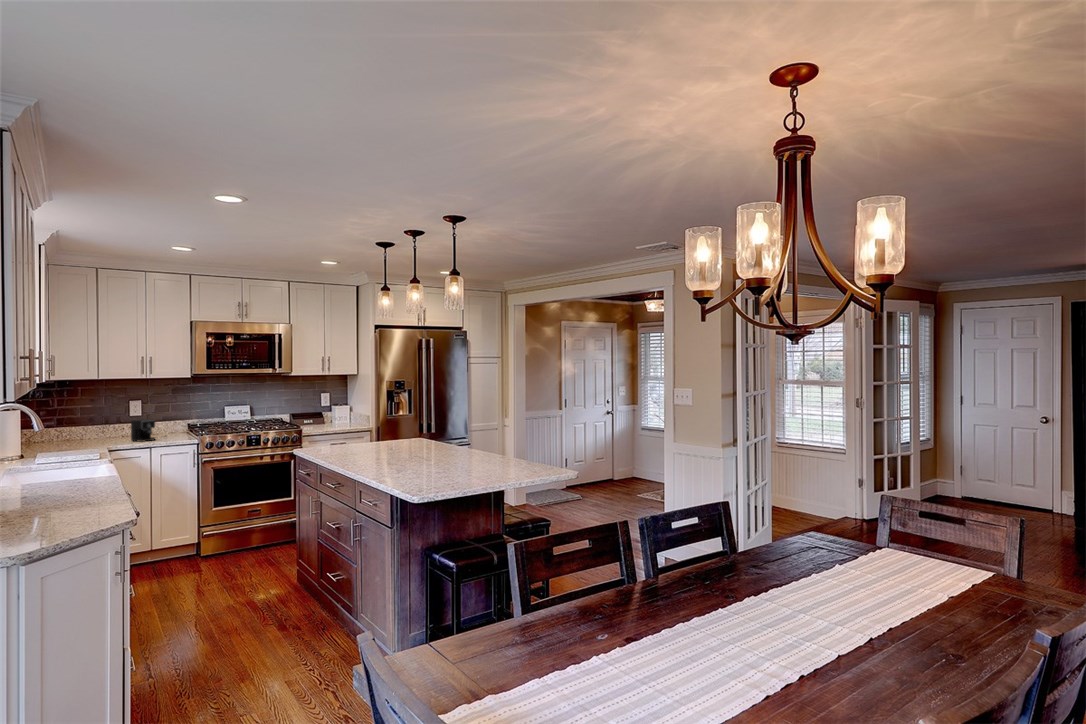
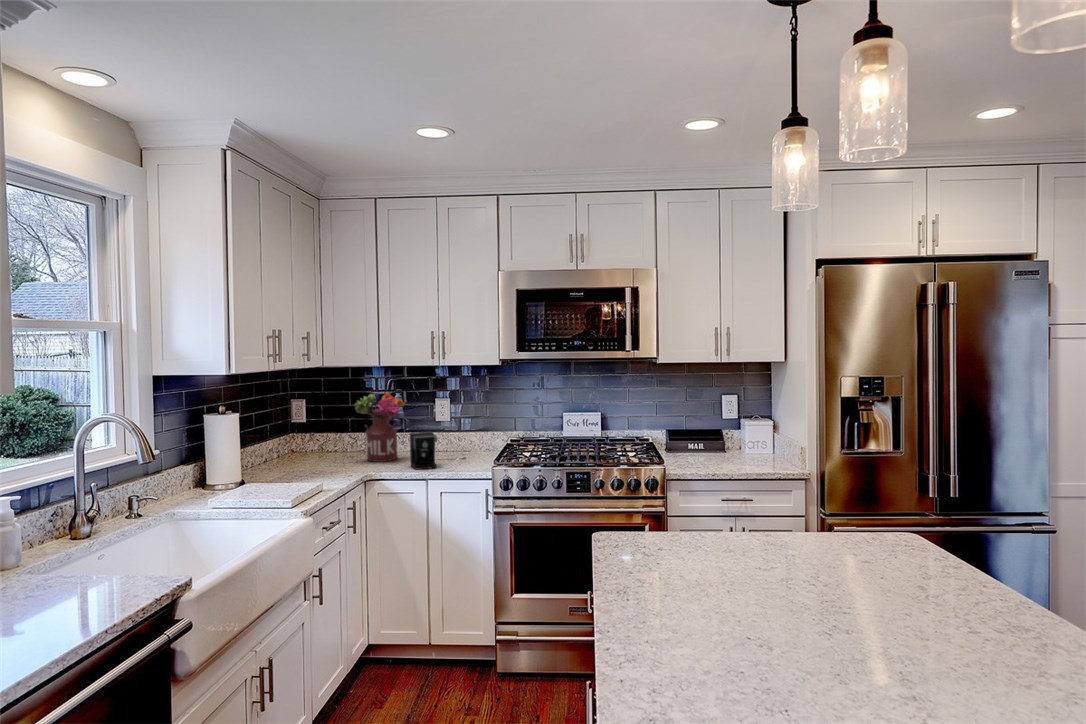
flower arrangement: none [76,395,115,443] -> present [355,392,404,462]

